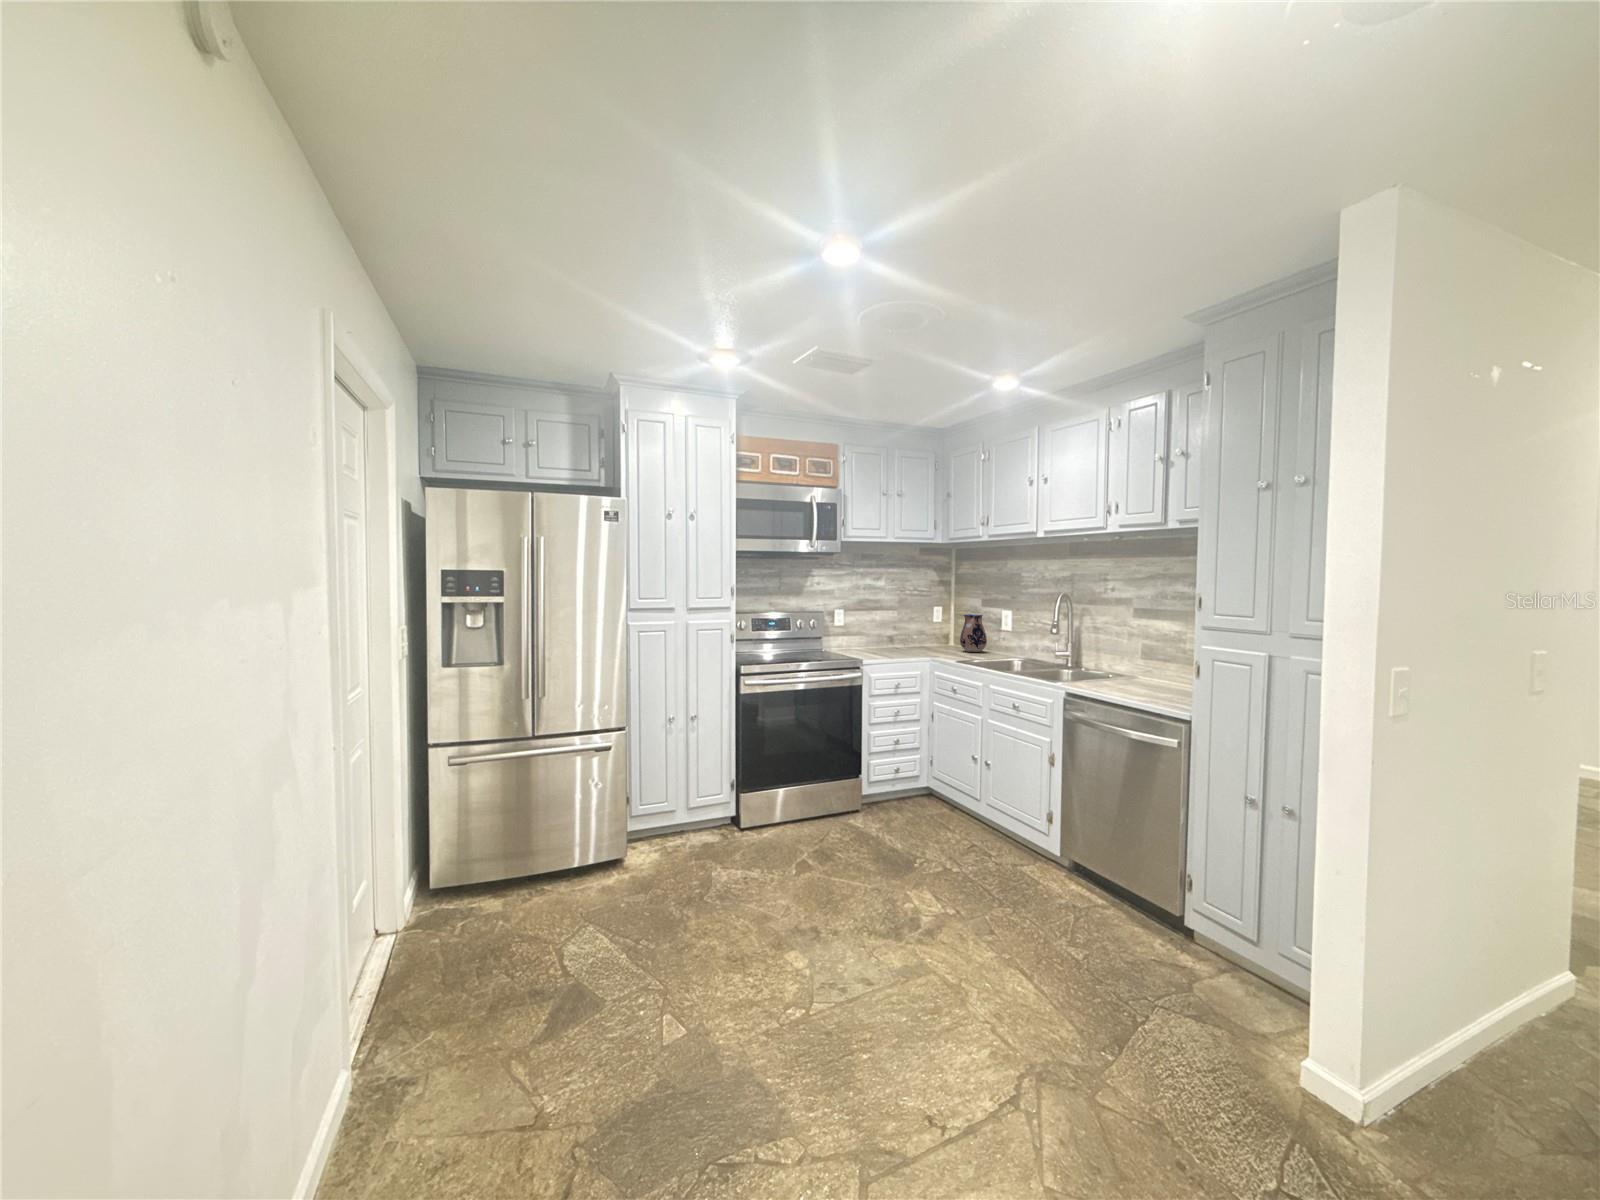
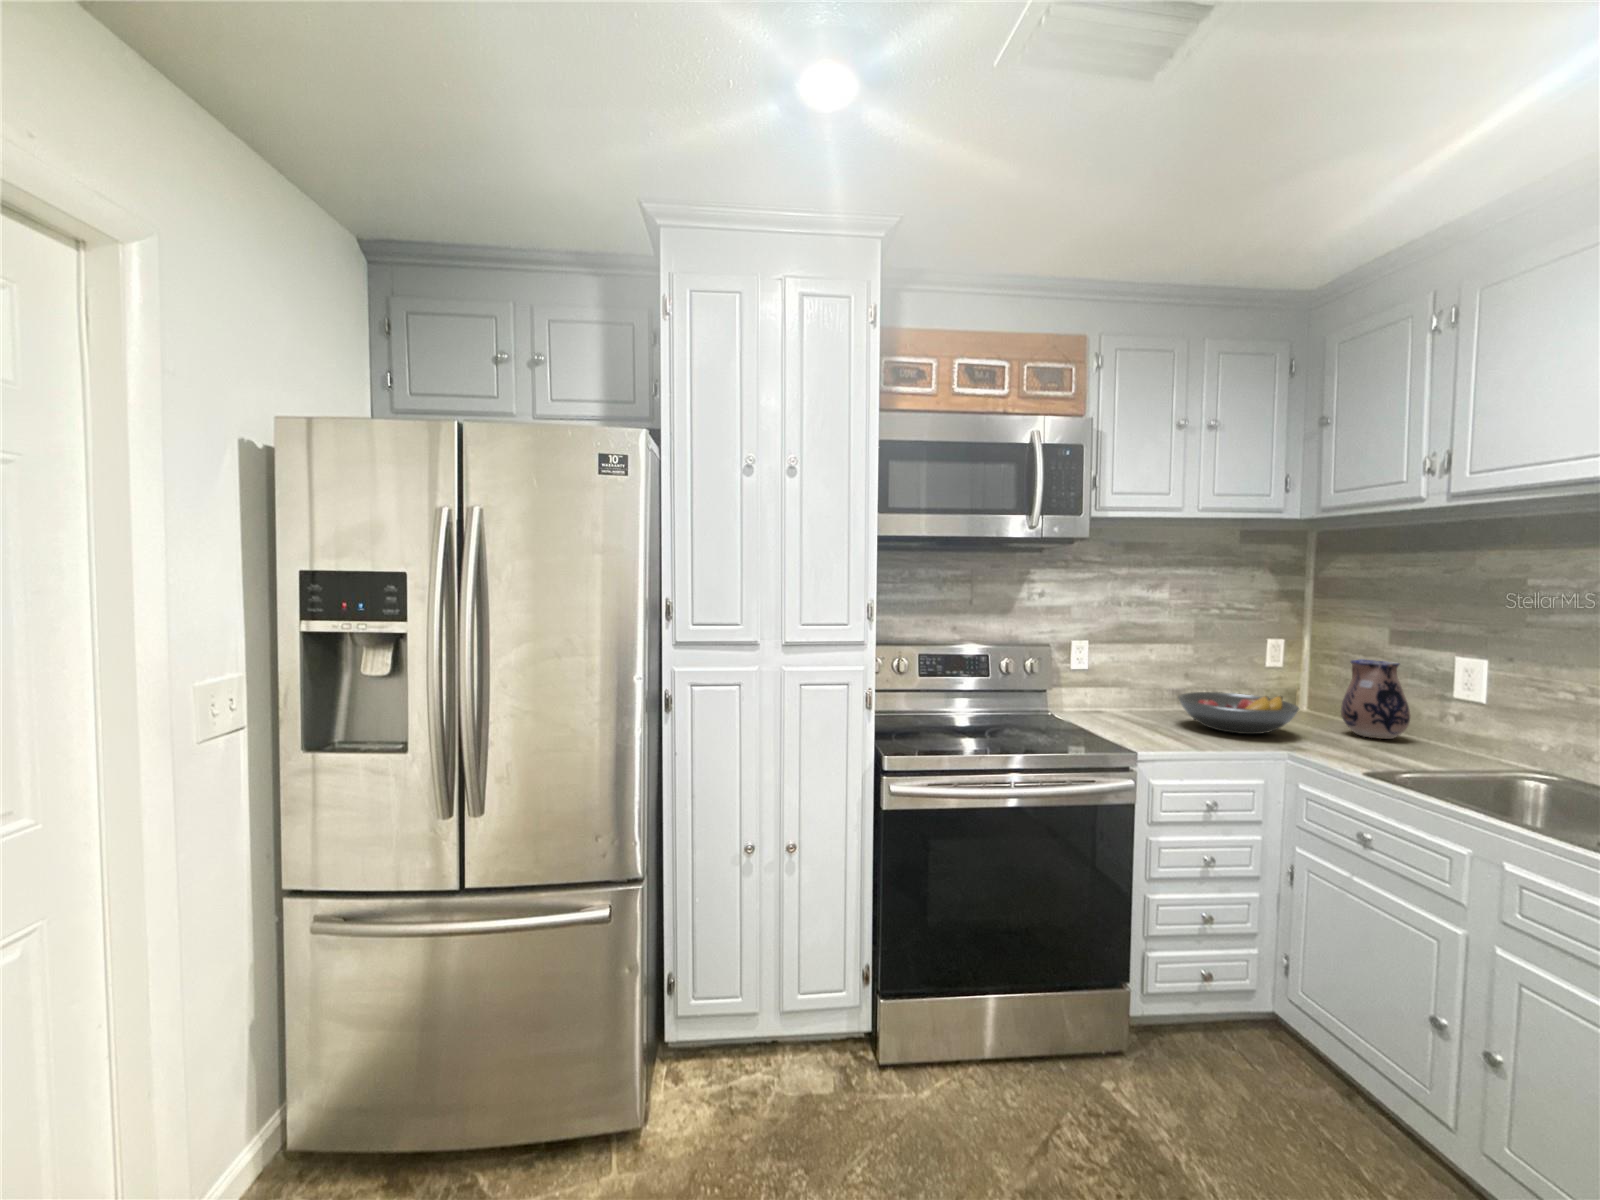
fruit bowl: none [887,633,940,653] -> present [1178,692,1299,734]

